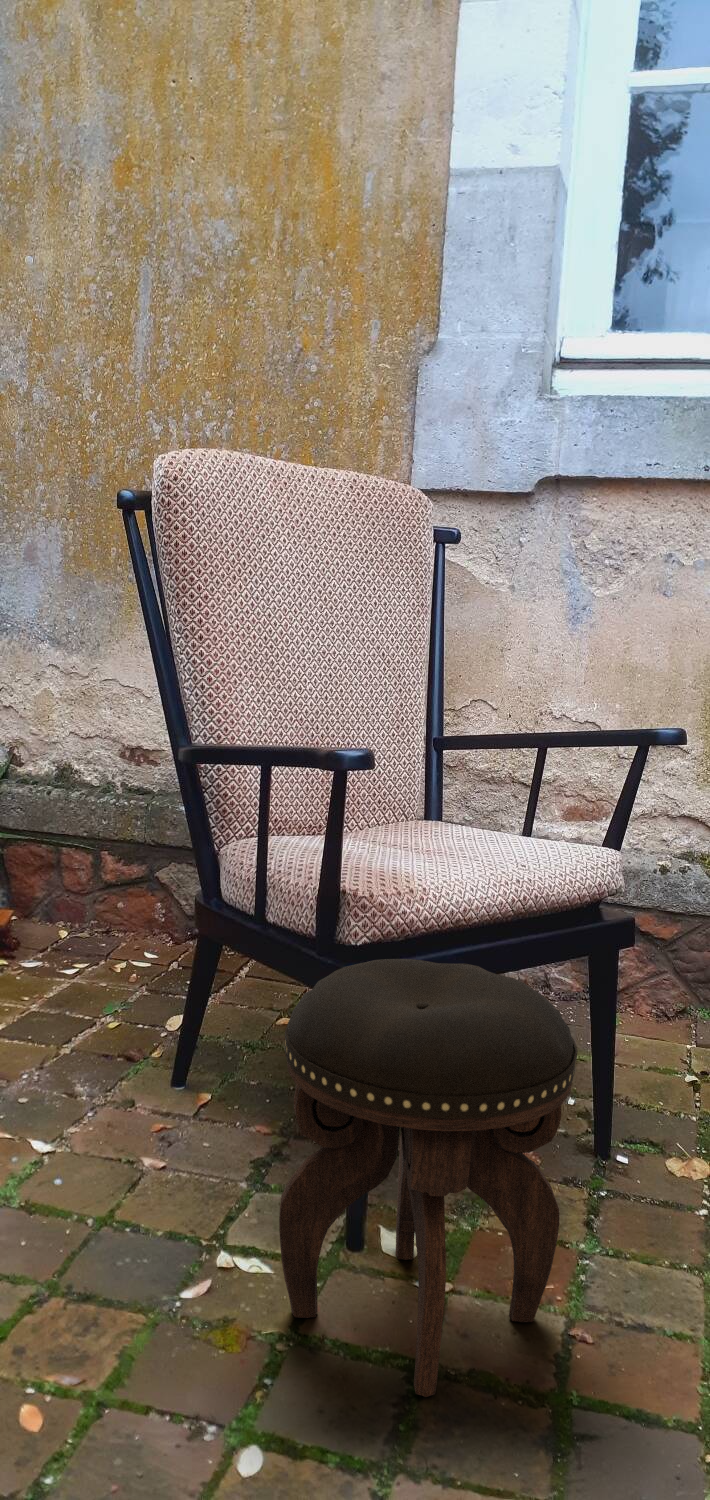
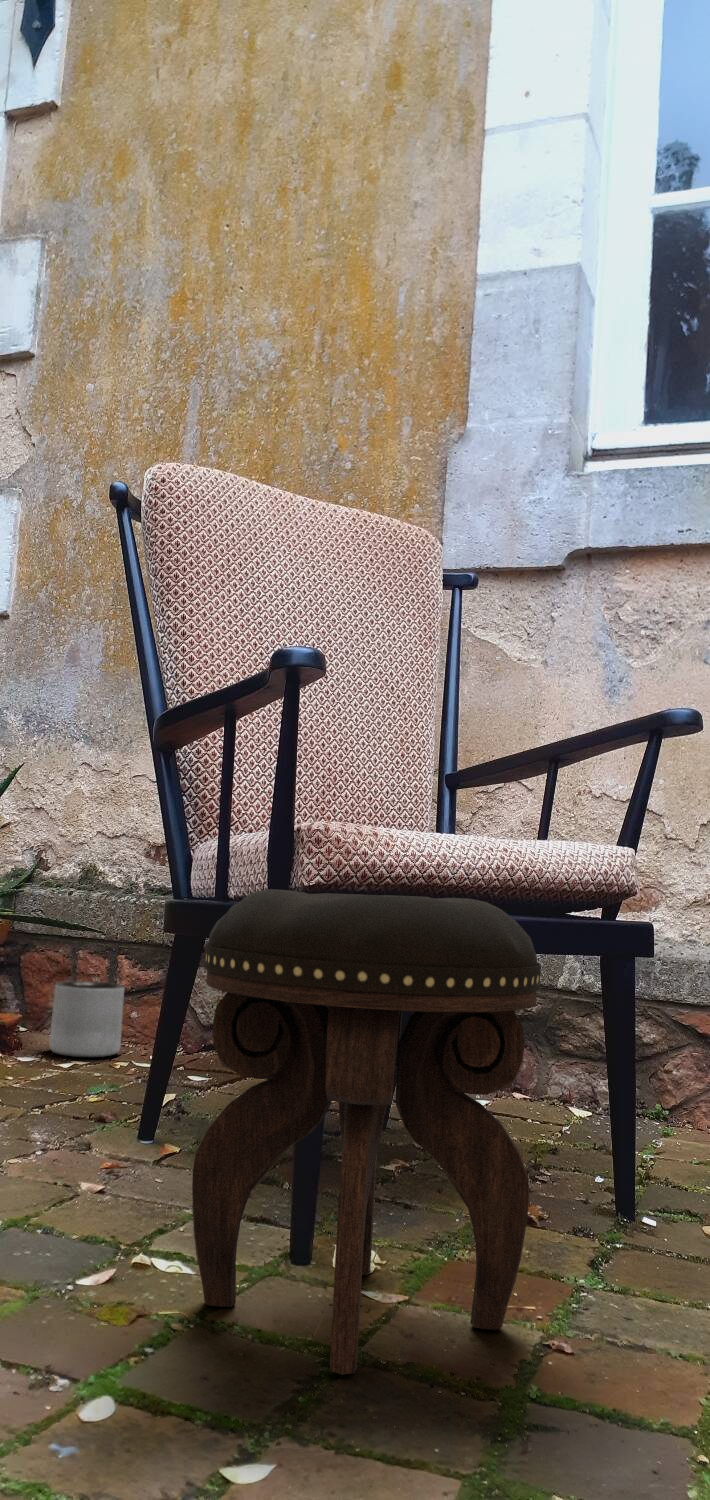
planter: none [46,879,113,955] -> present [50,981,124,1057]

